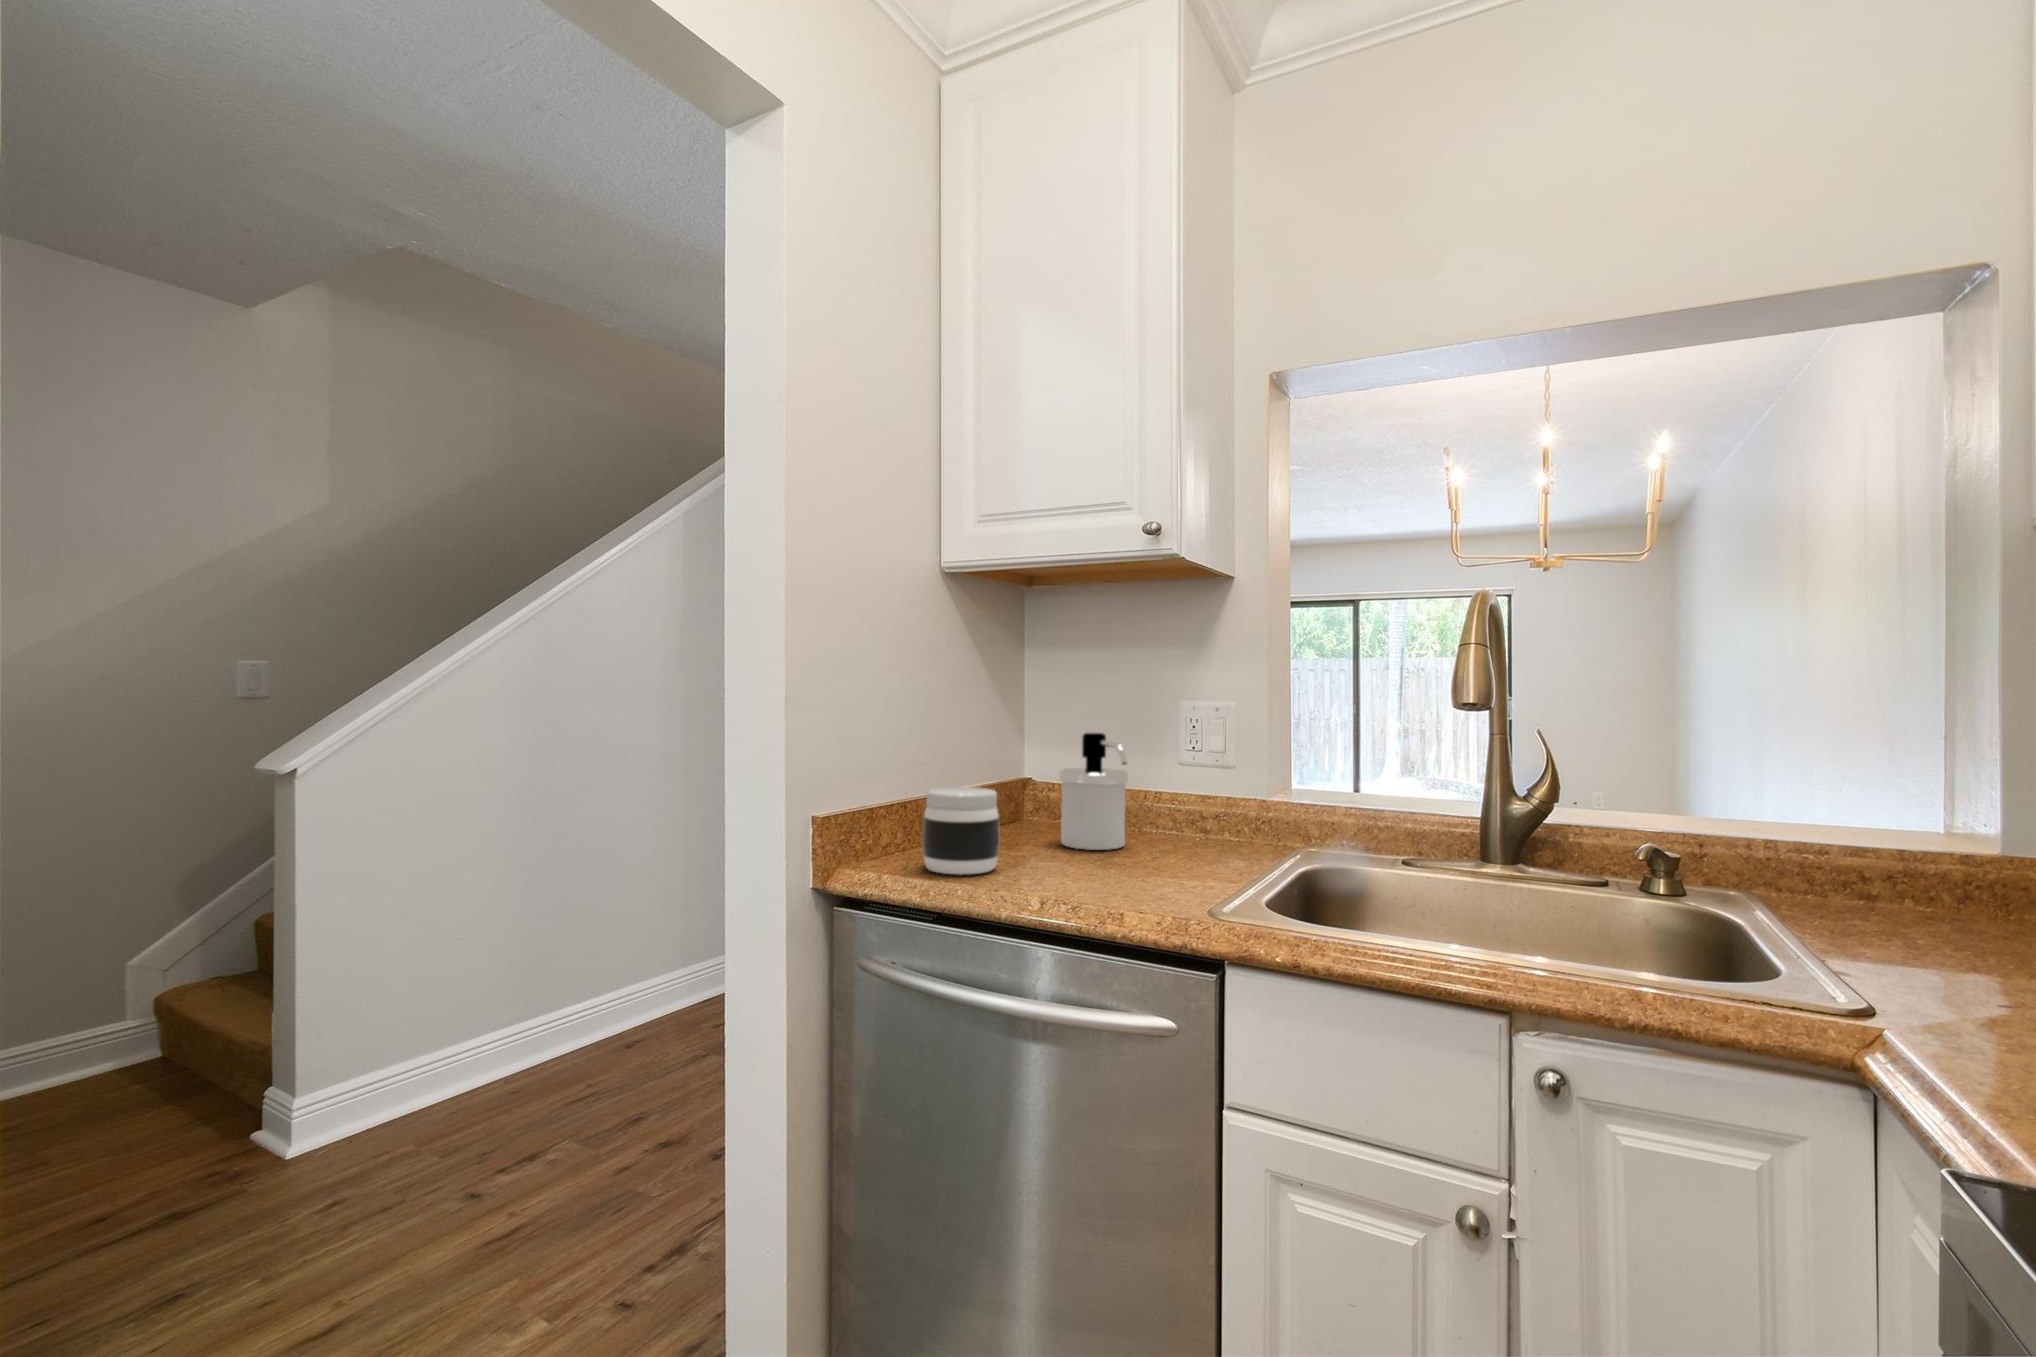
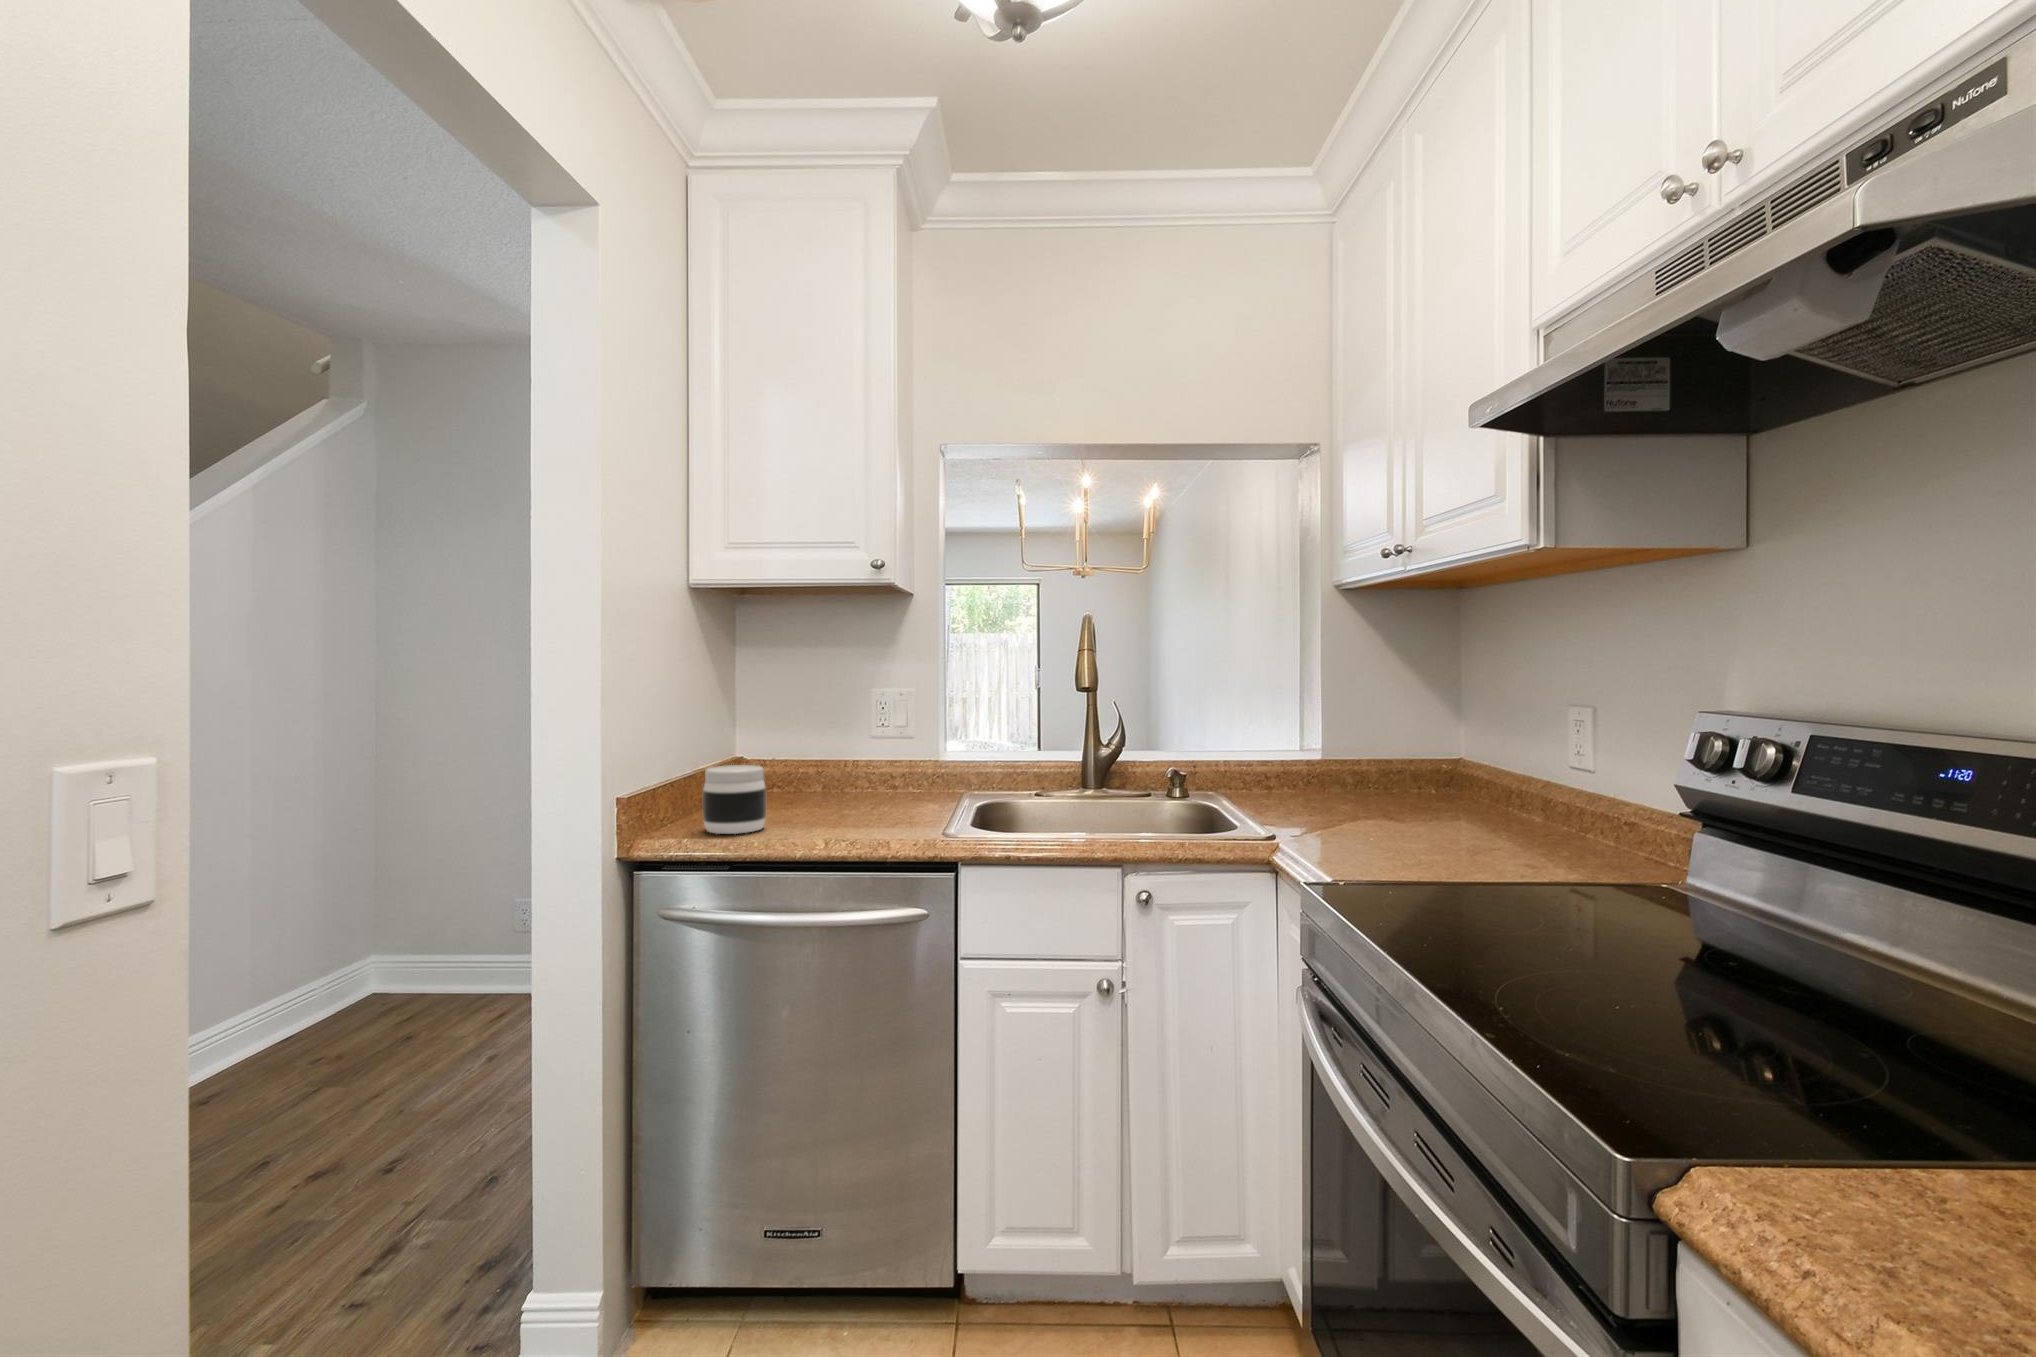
soap dispenser: present [1060,733,1128,850] -> none [788,716,852,808]

